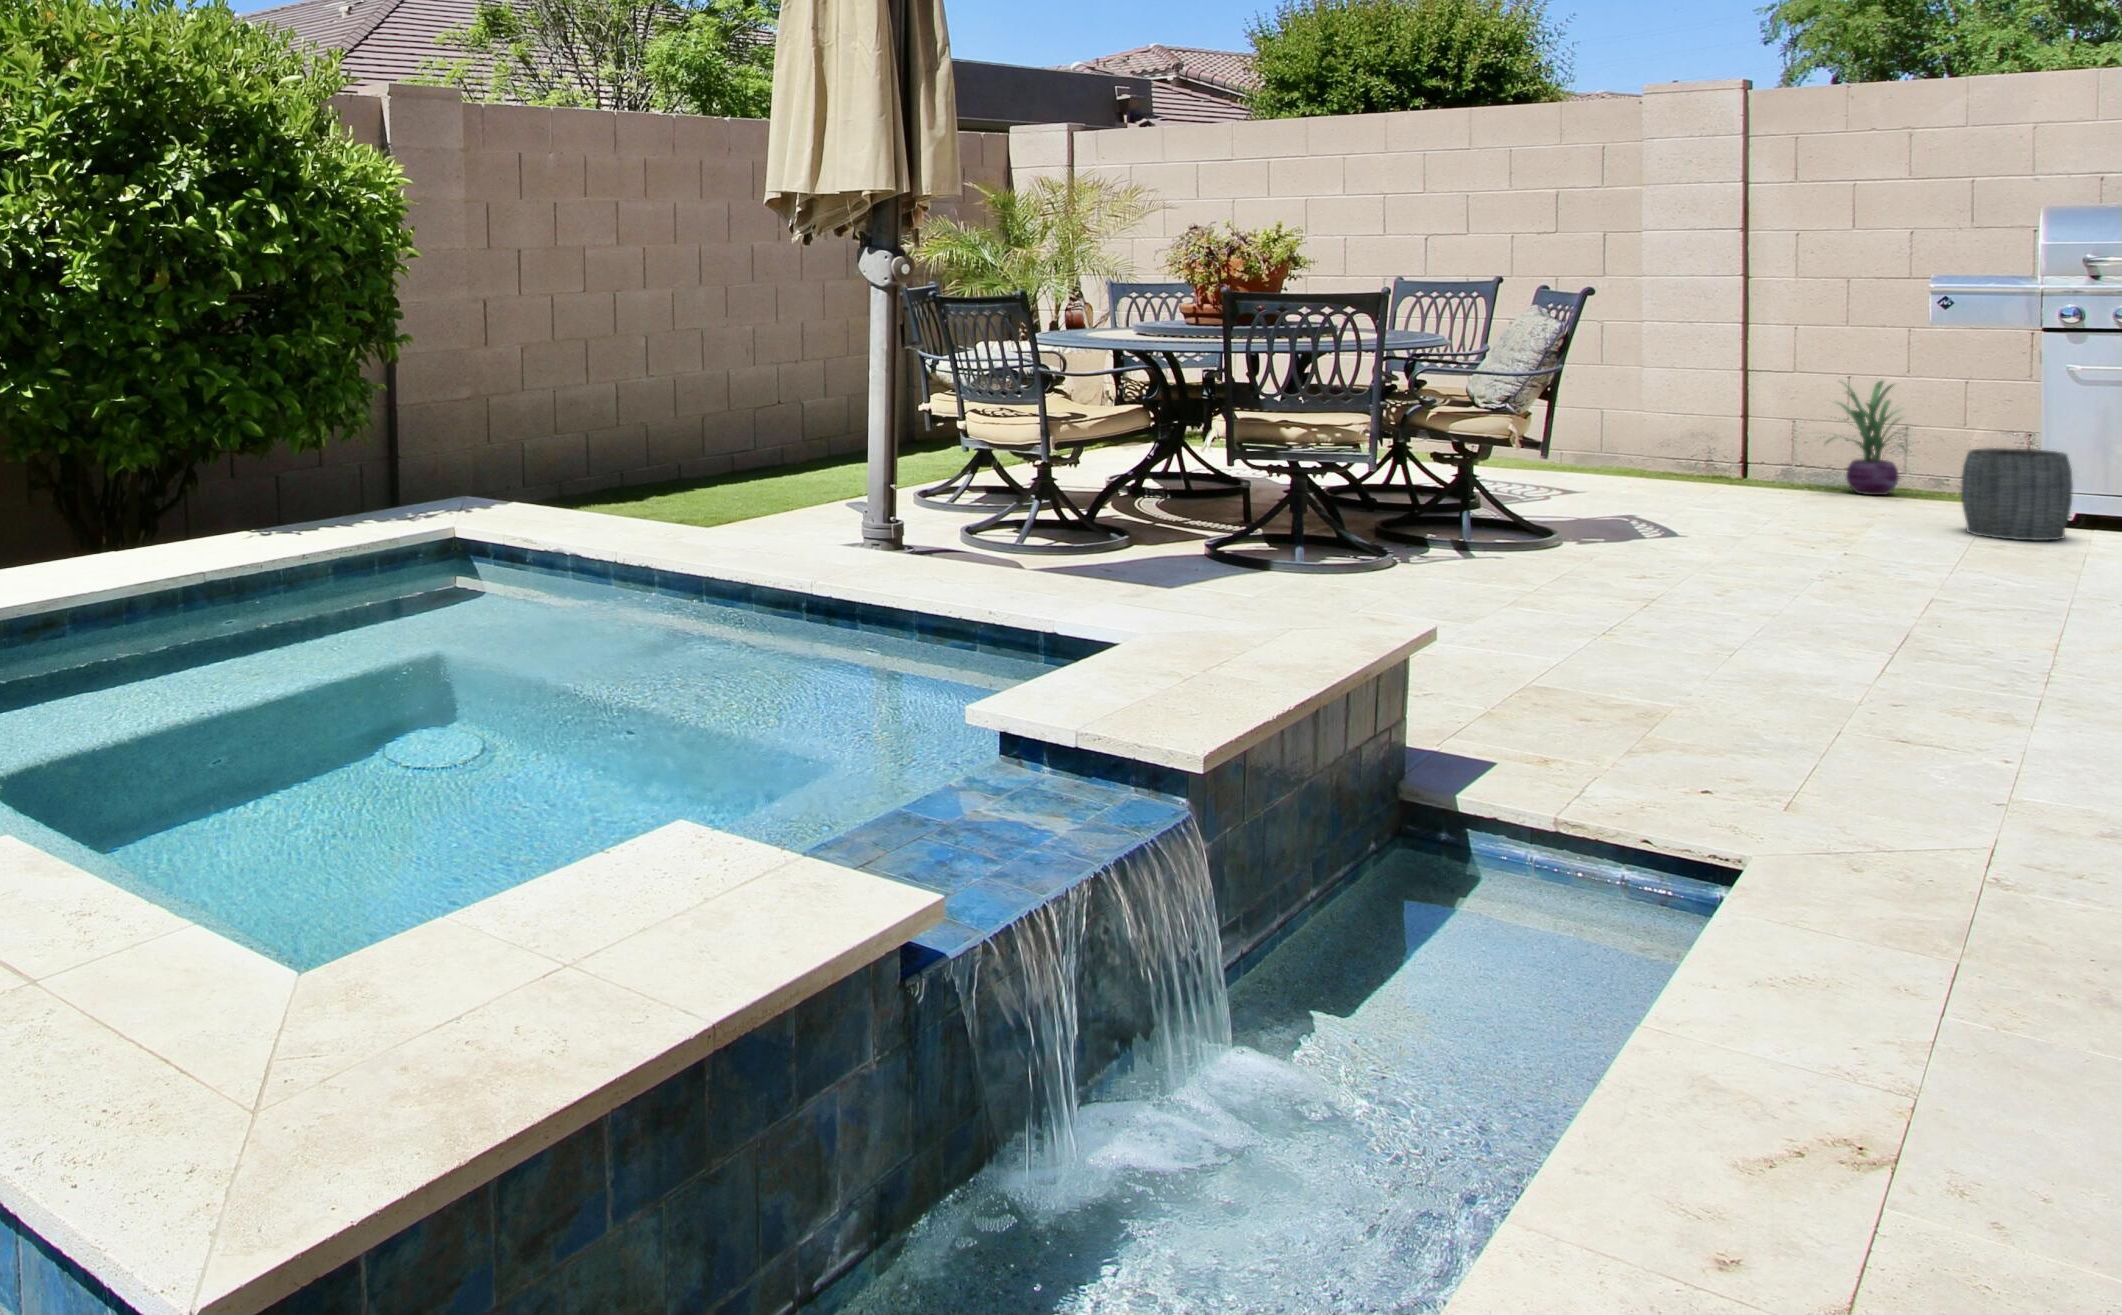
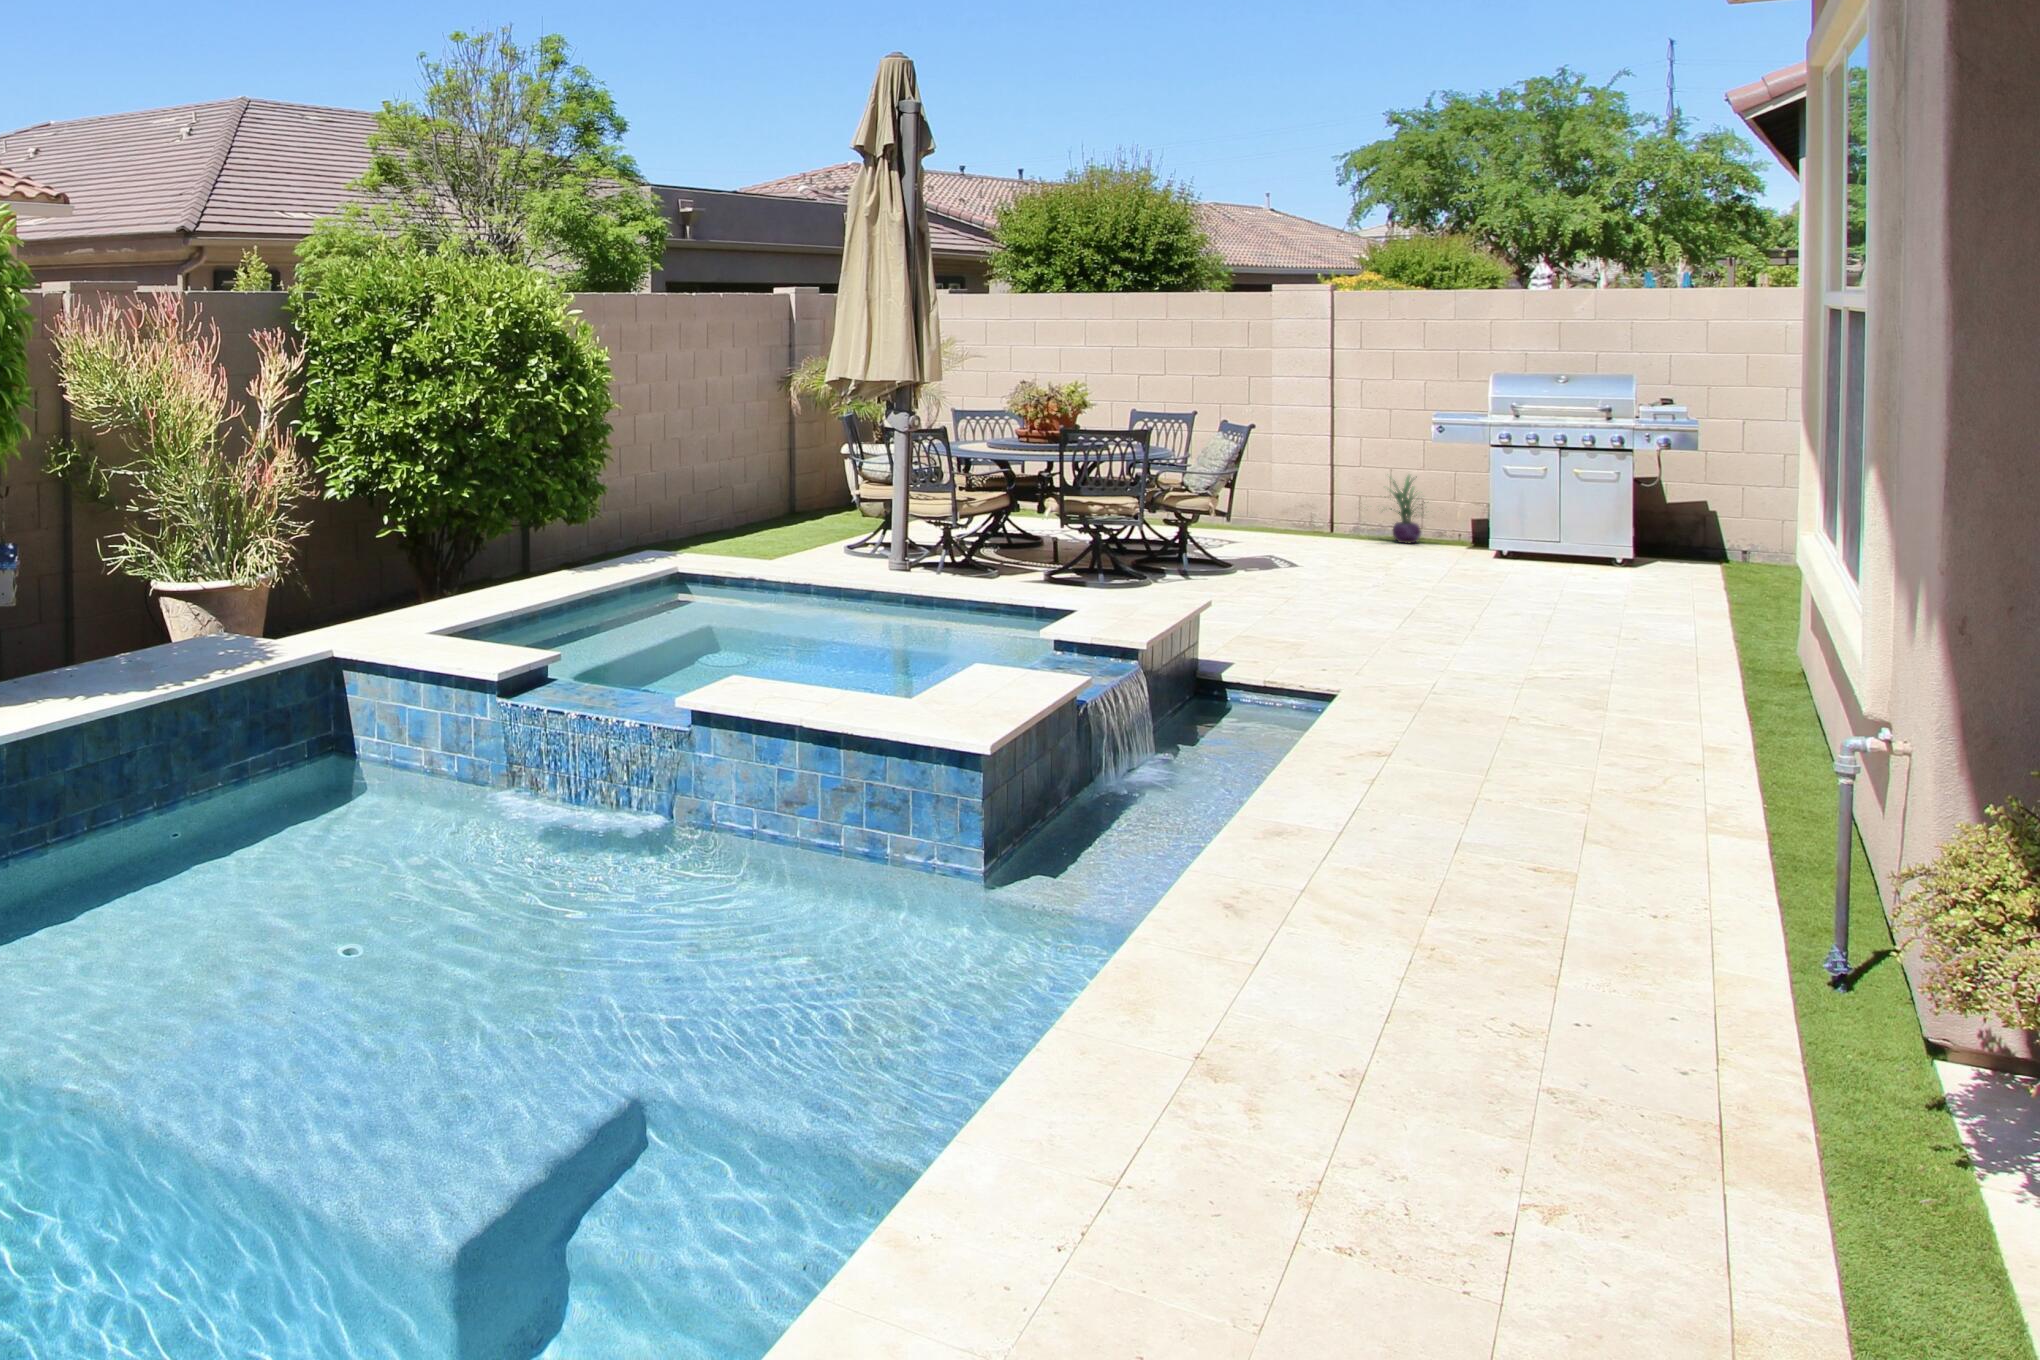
woven basket: present [1961,448,2073,540] -> none [1450,515,1505,567]

